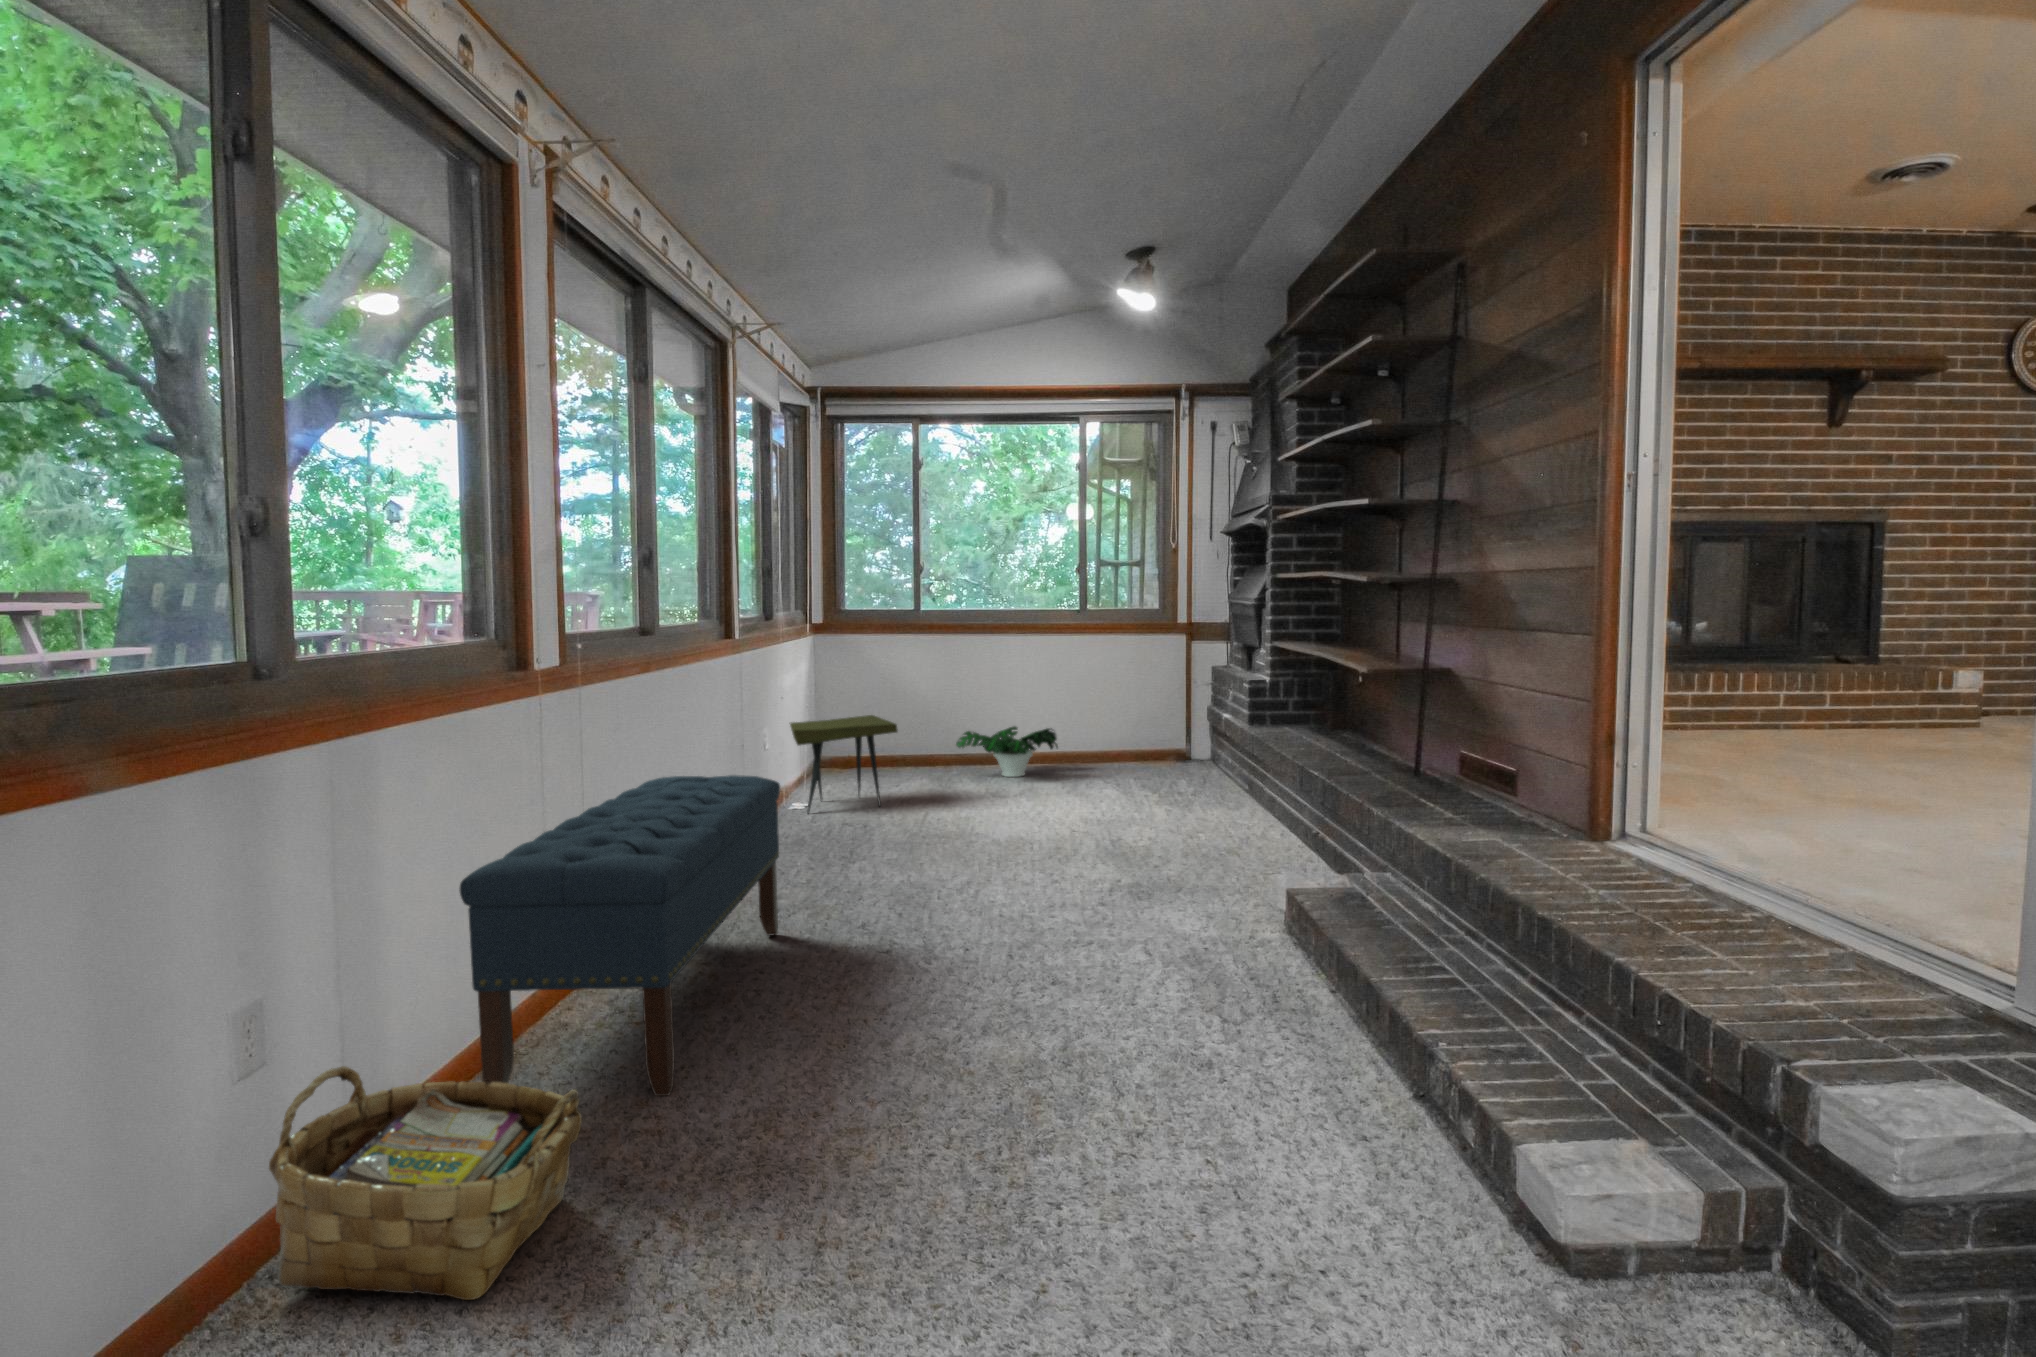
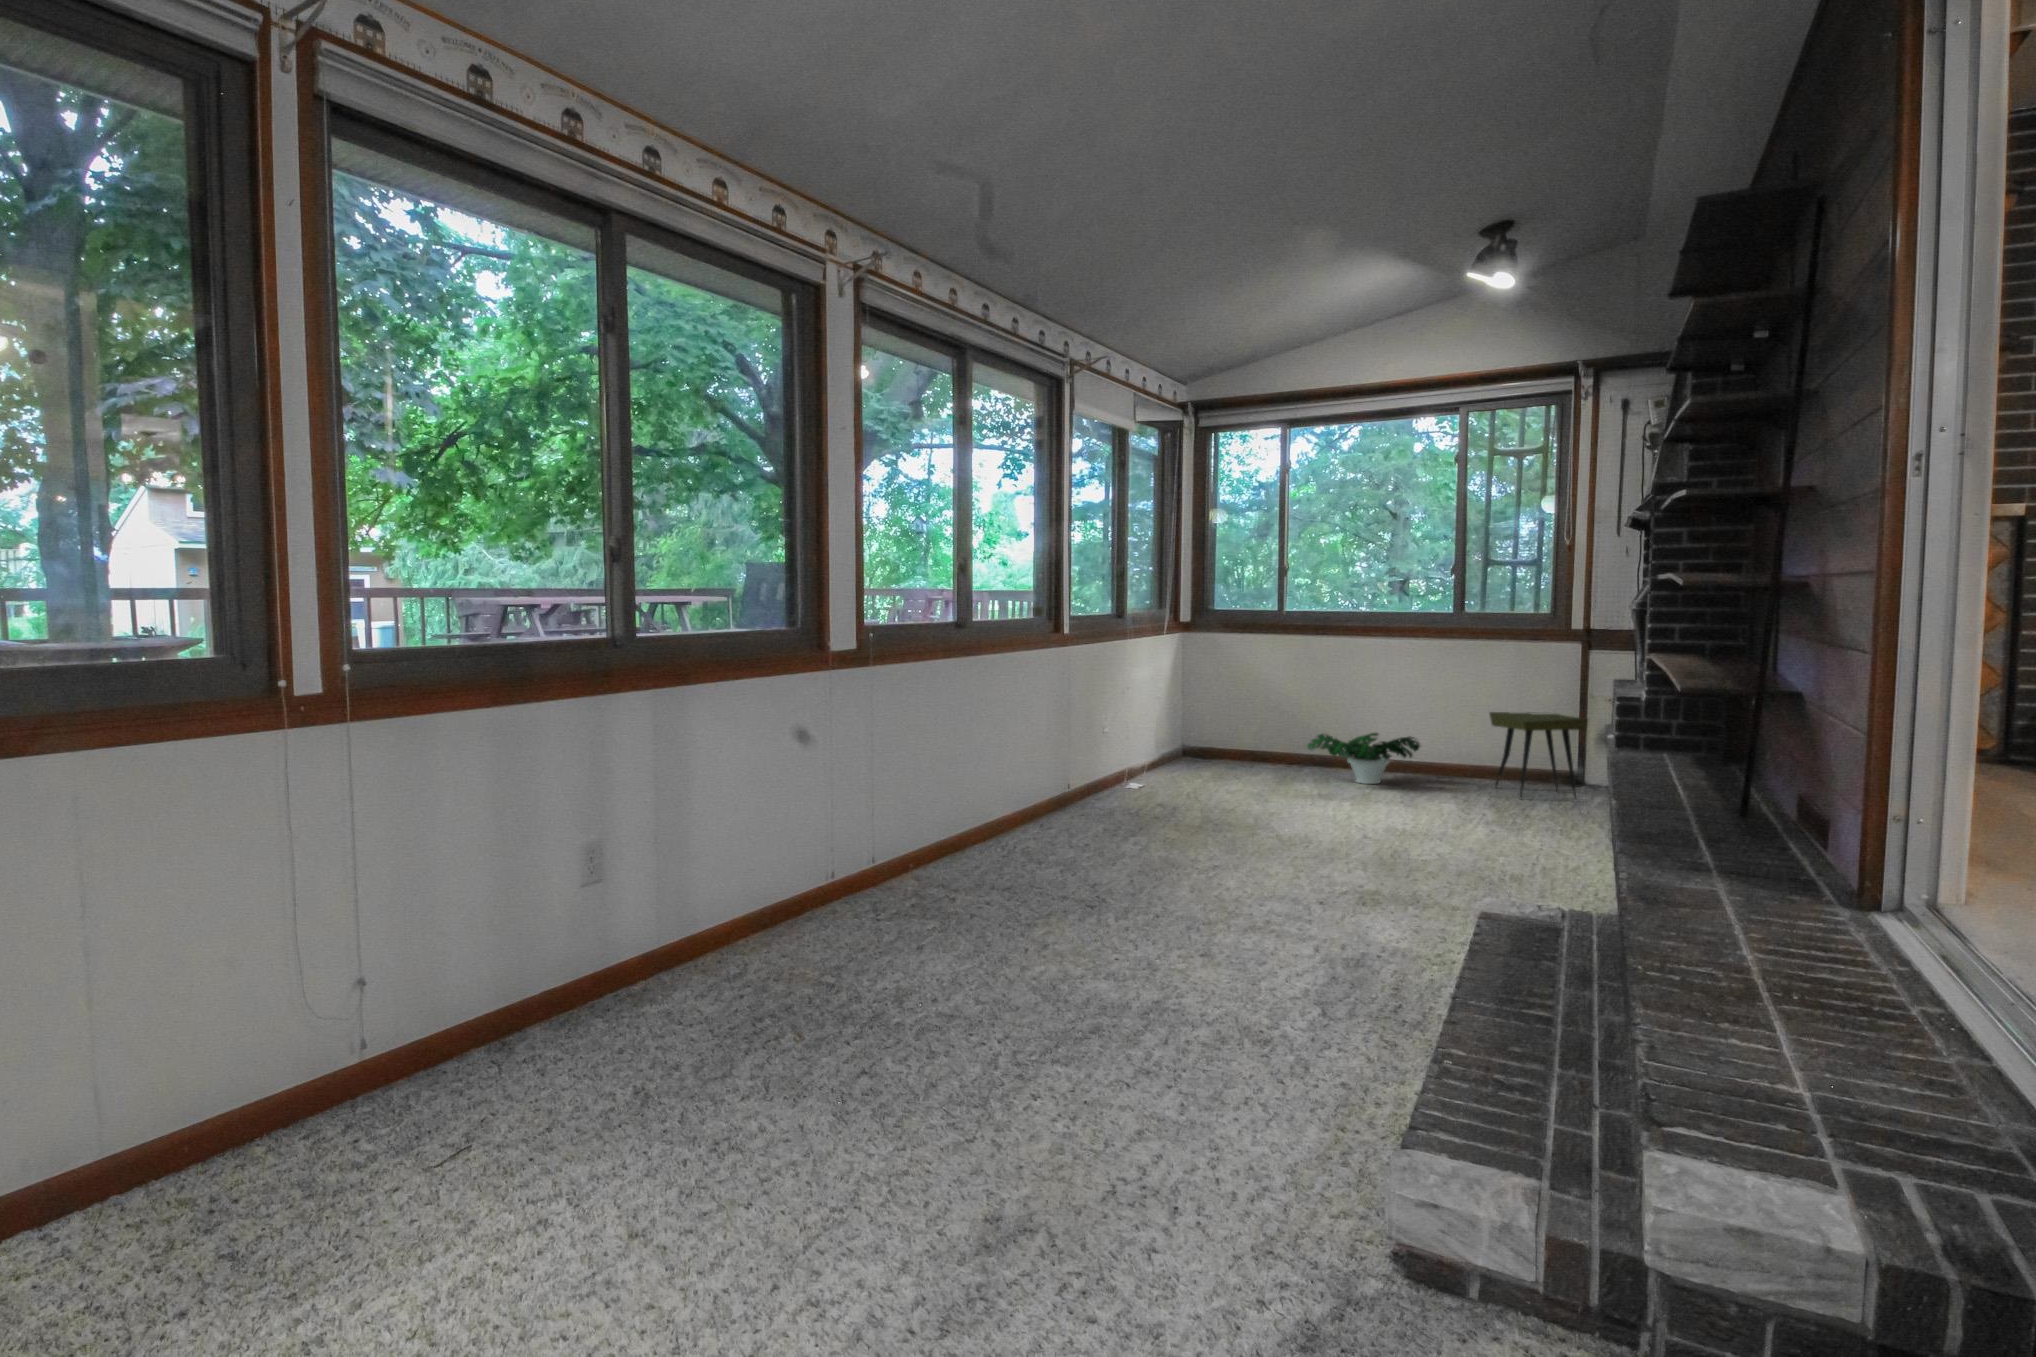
side table: present [790,715,898,813] -> present [1489,712,1588,798]
bench: present [459,775,781,1096] -> none [748,740,1030,957]
woven basket: present [269,1066,582,1300] -> none [600,880,767,1024]

